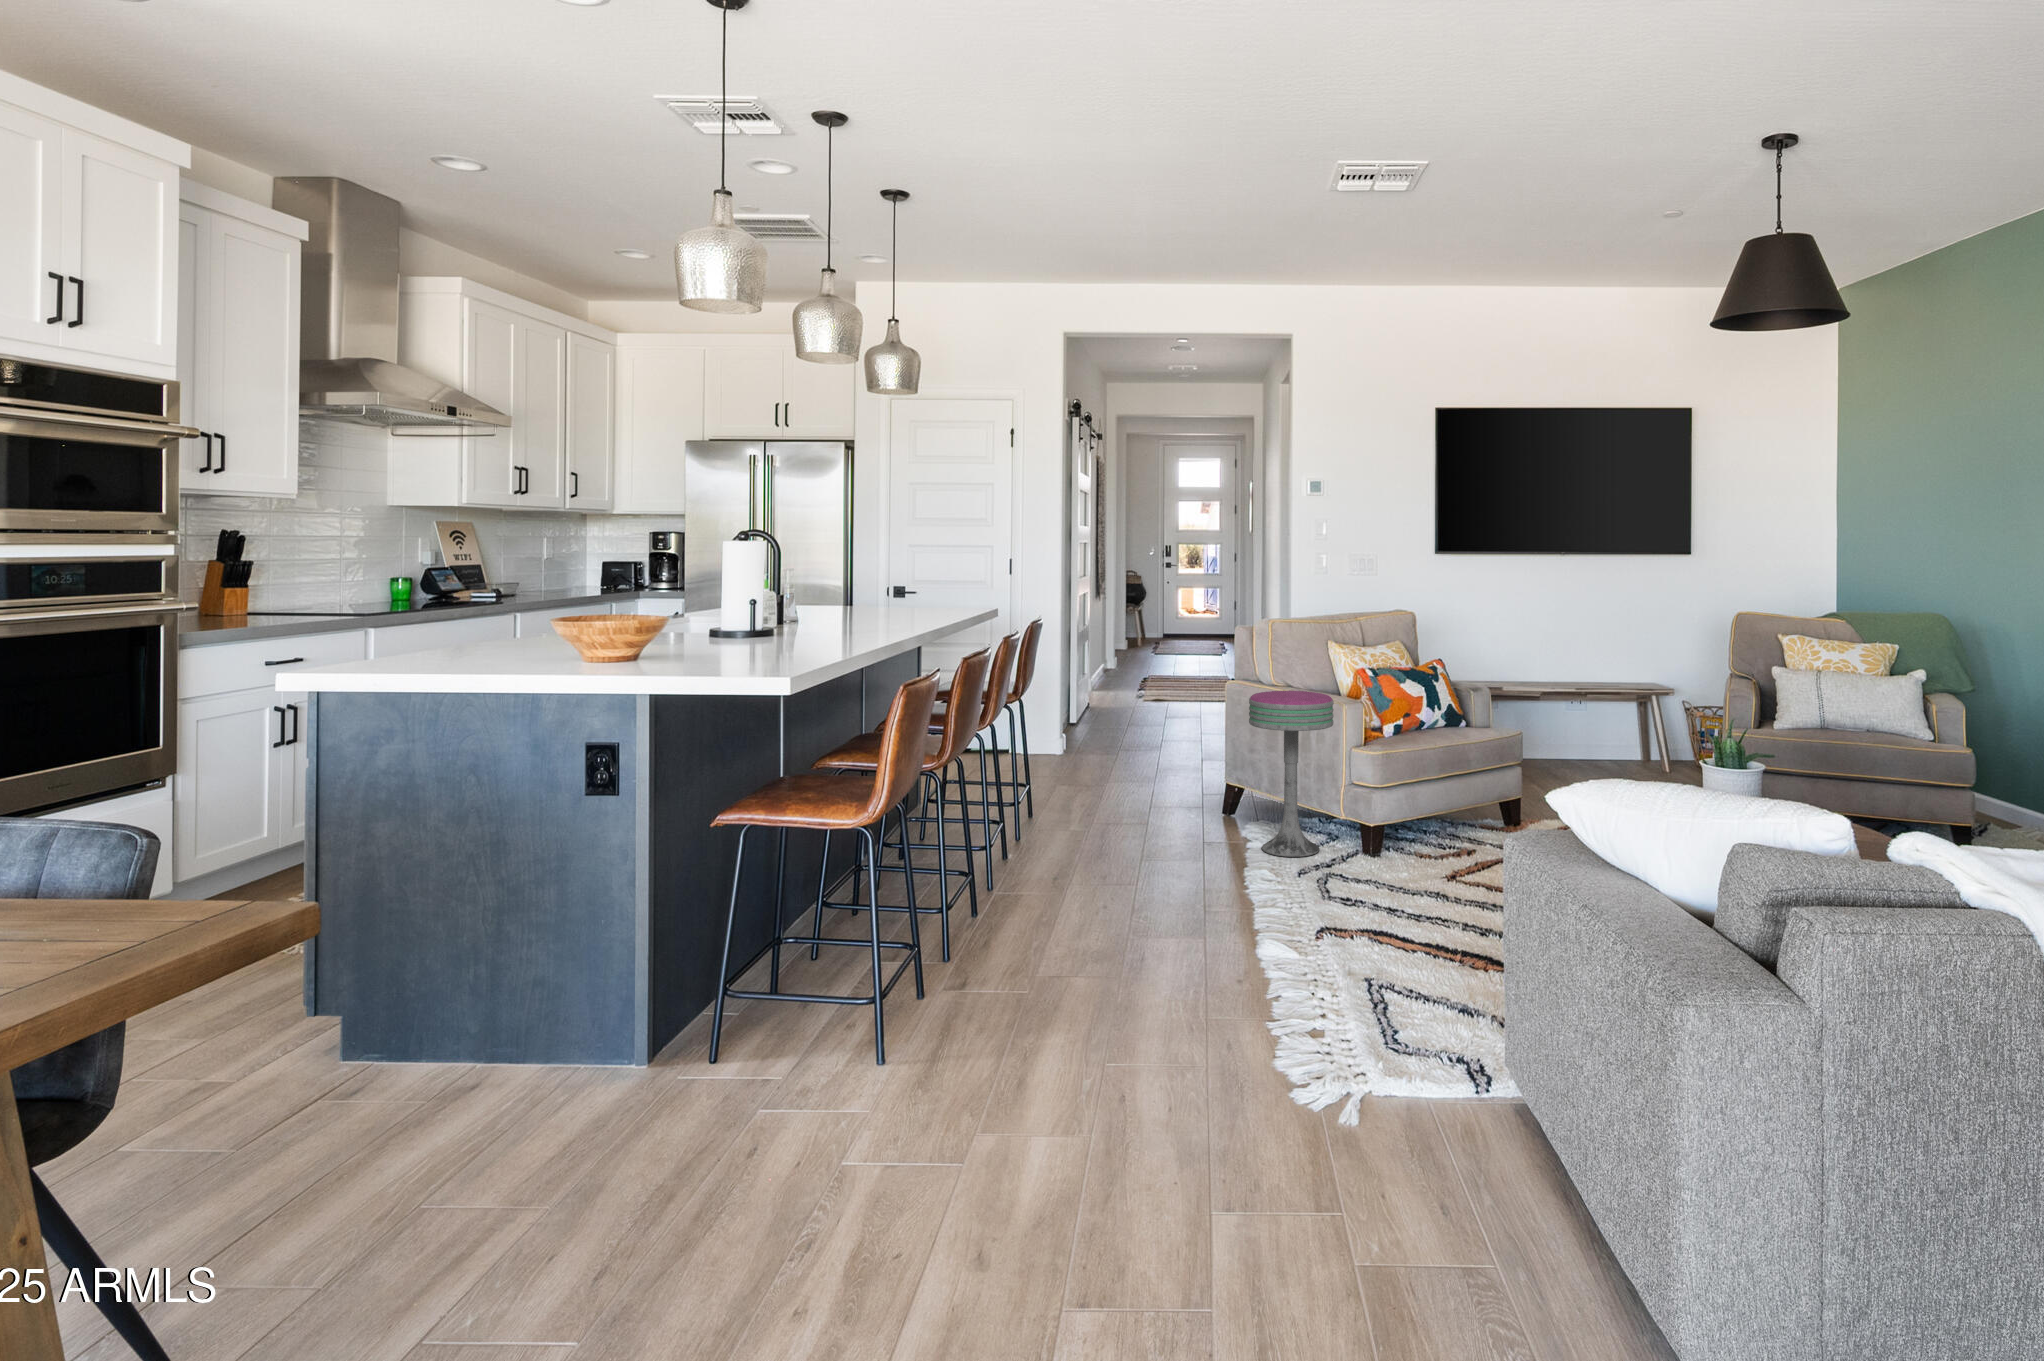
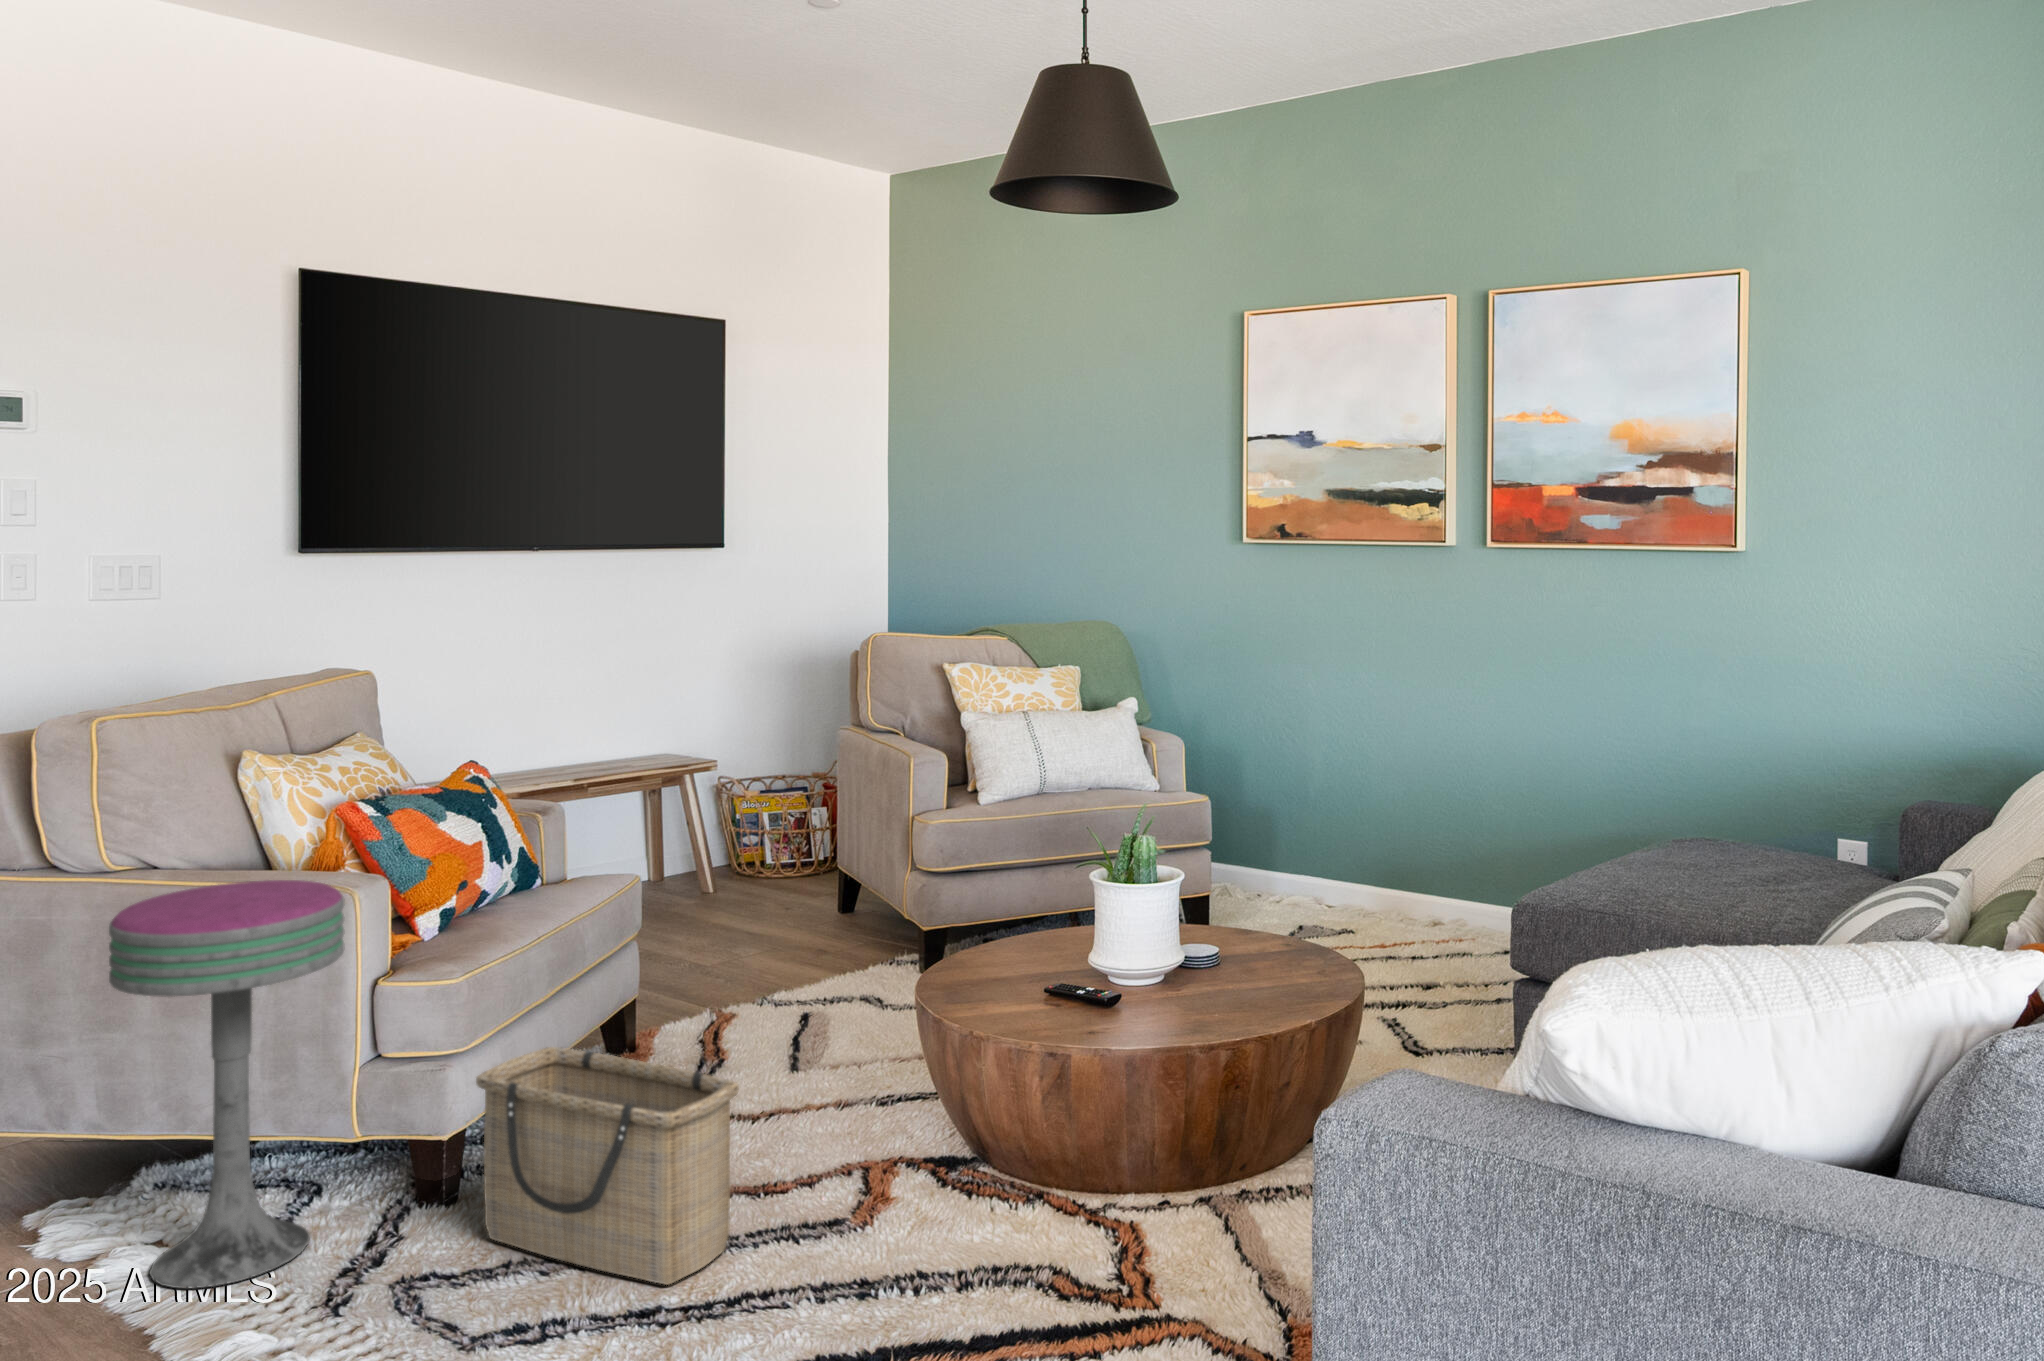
basket: none [1368,791,1457,907] -> present [476,1047,739,1285]

